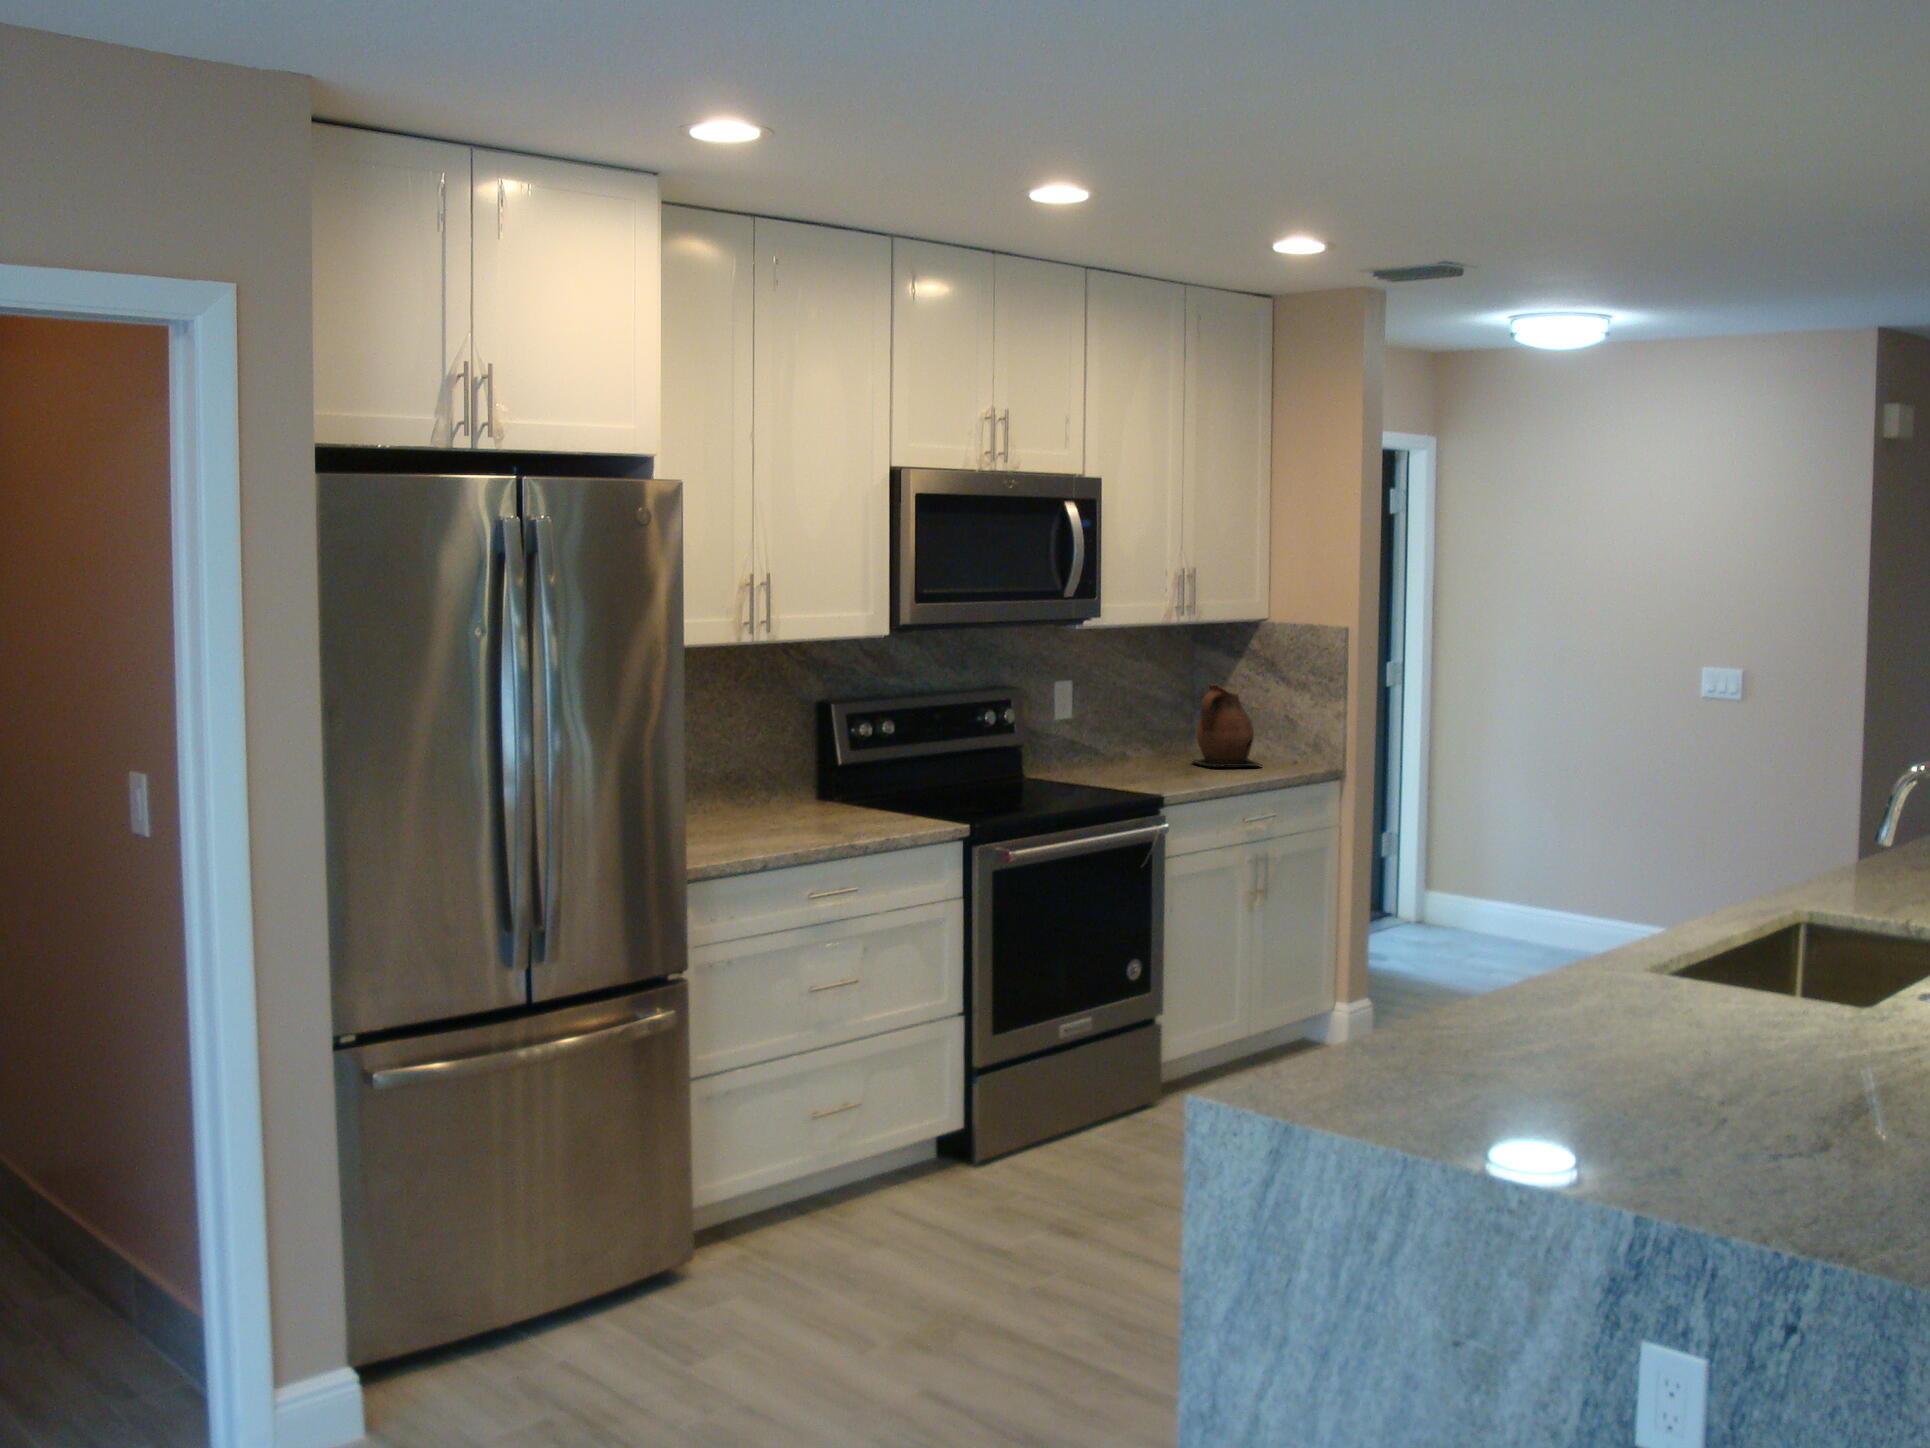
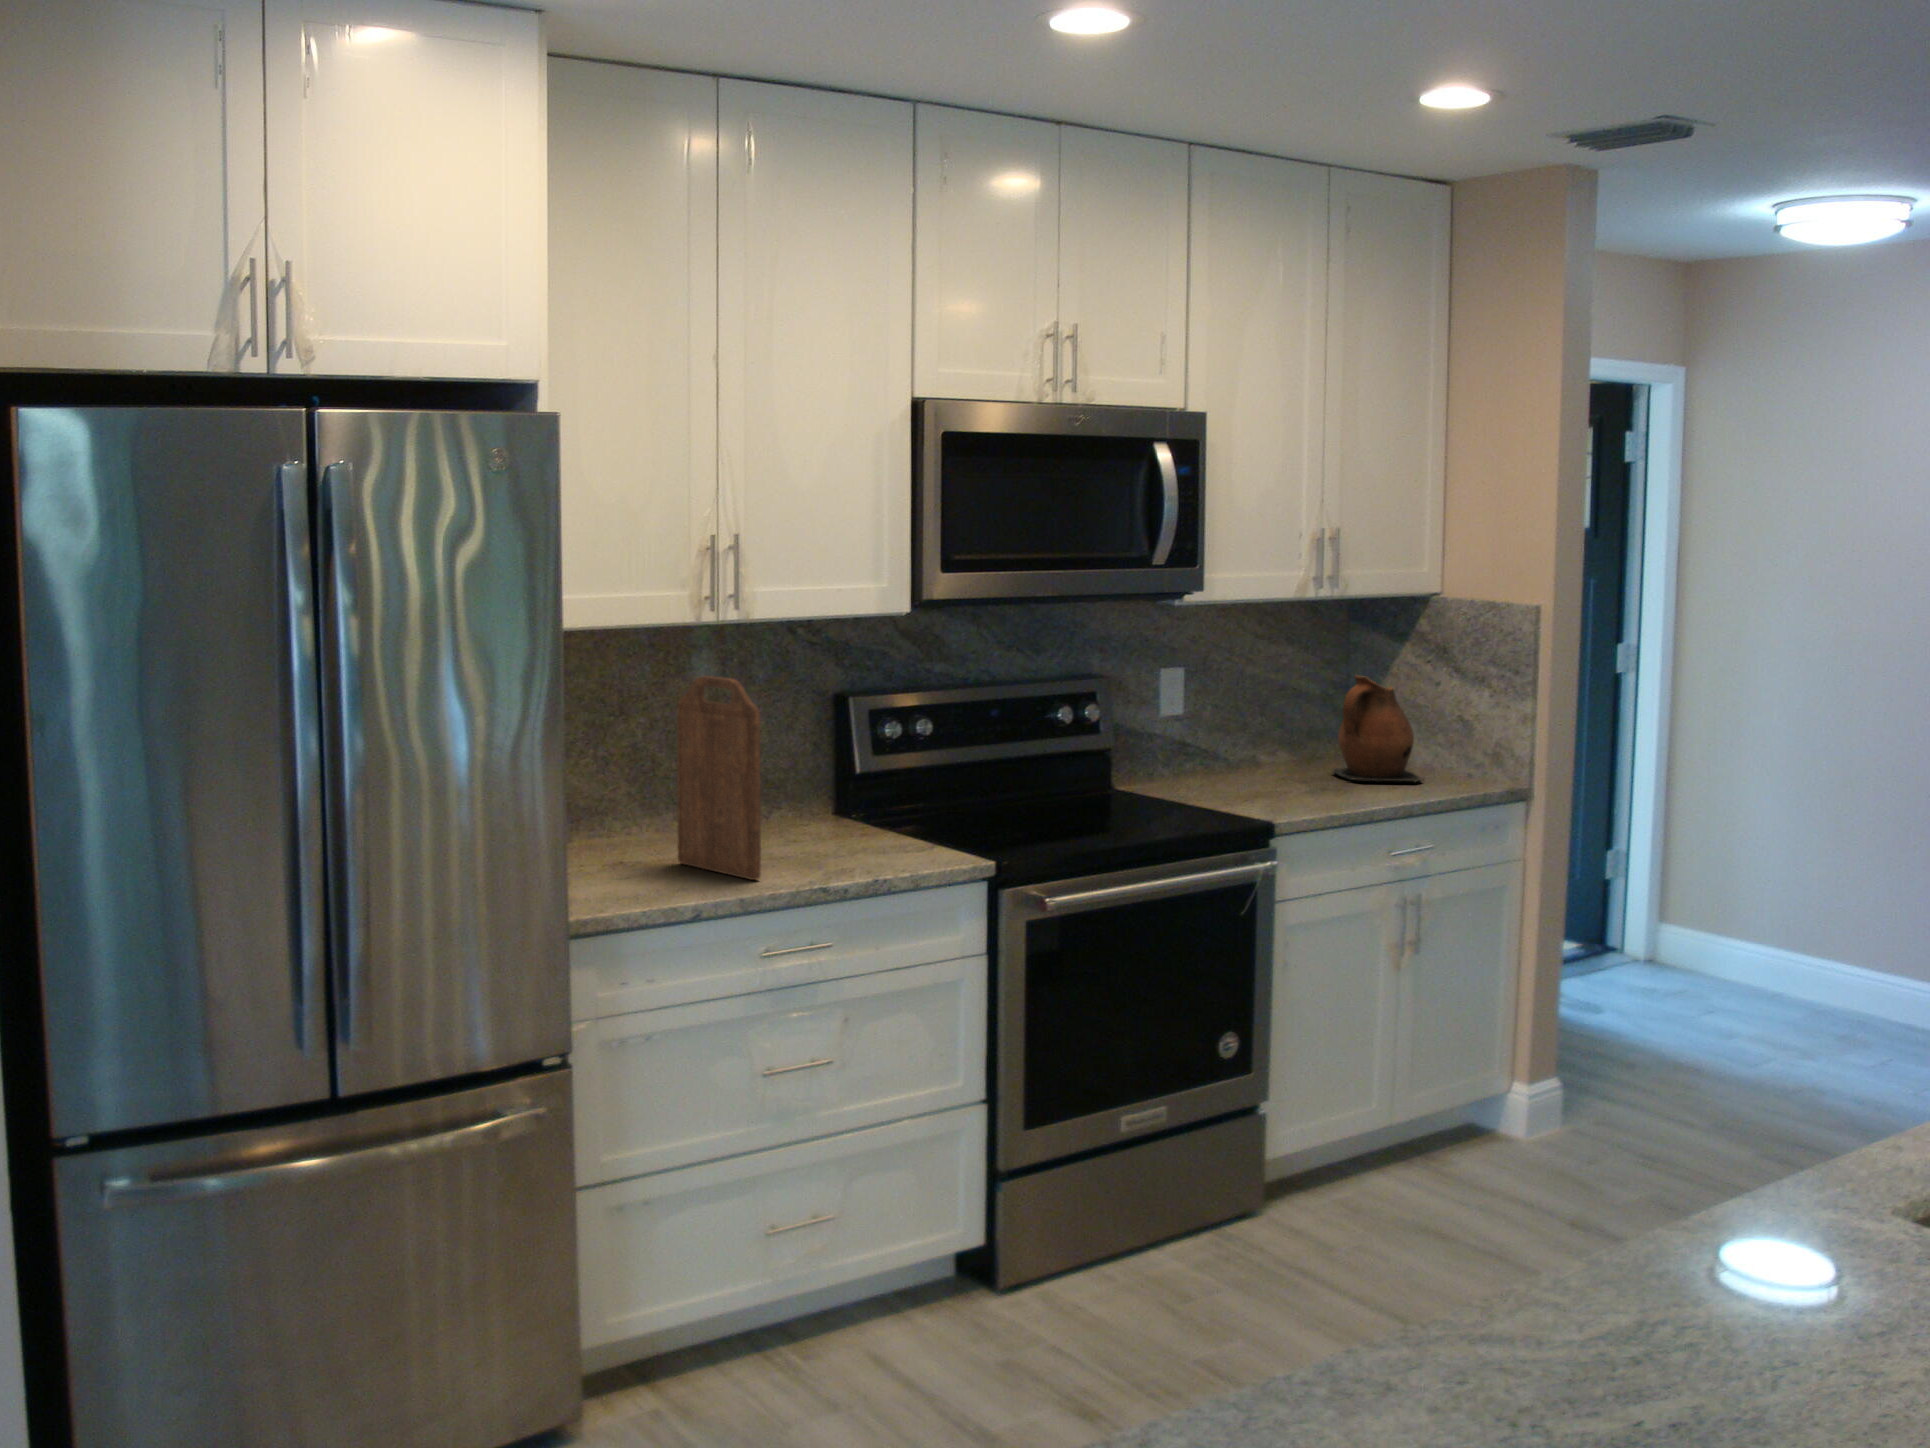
cutting board: none [727,684,803,841] -> present [677,676,761,880]

